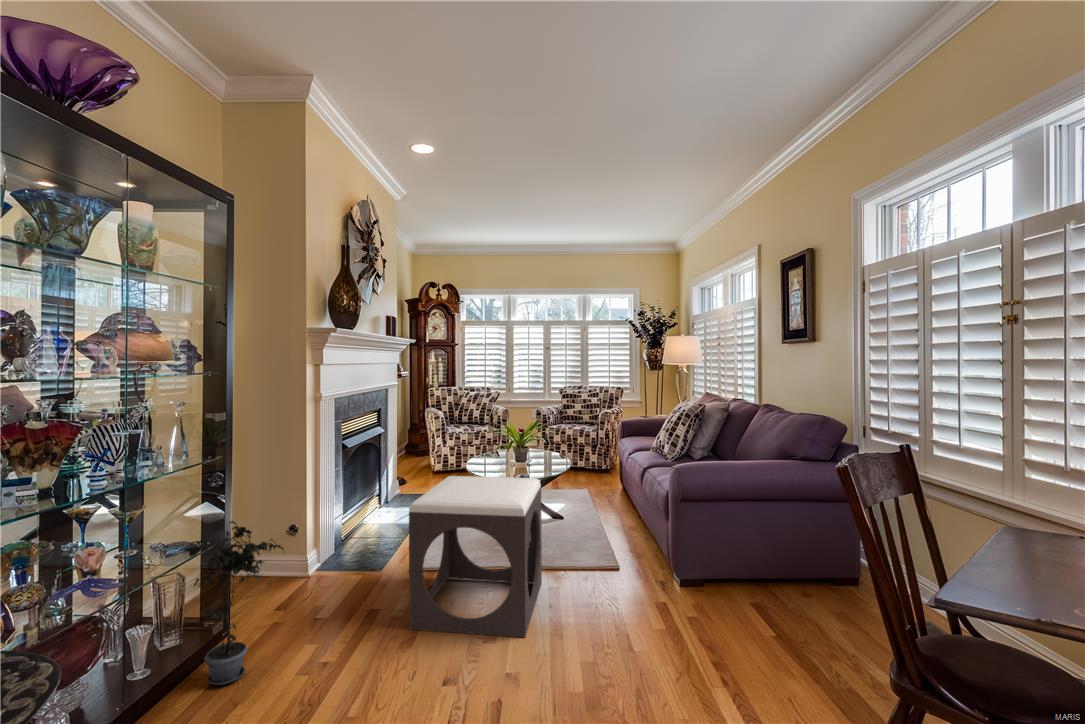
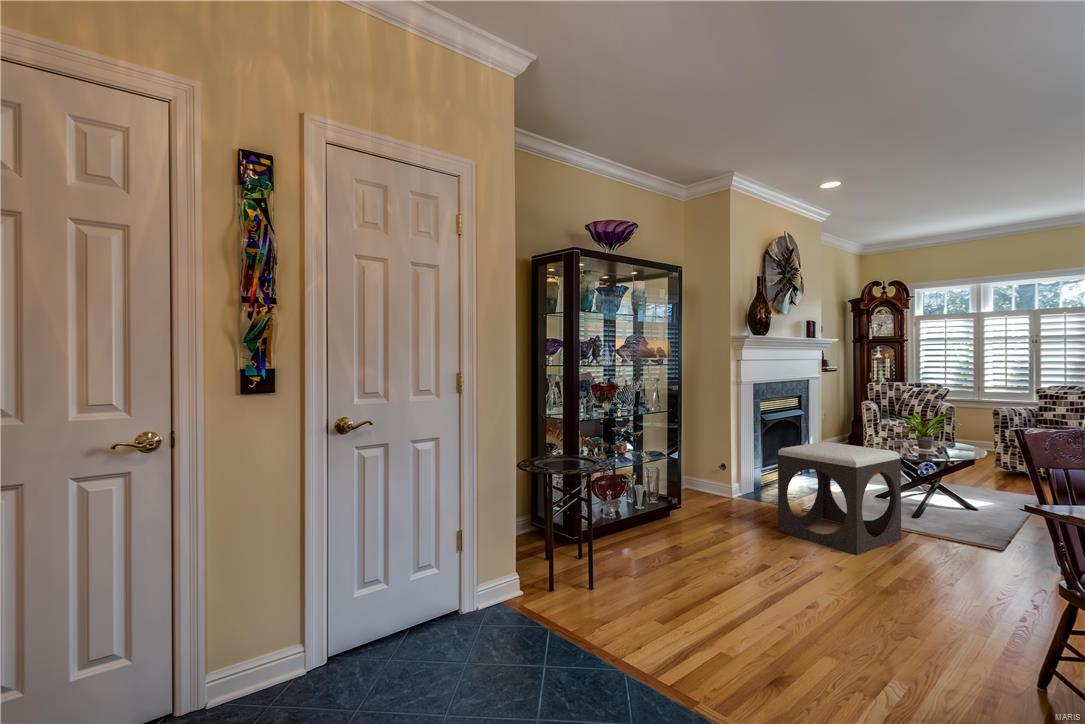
potted plant: present [184,521,284,685] -> none [657,441,702,522]

